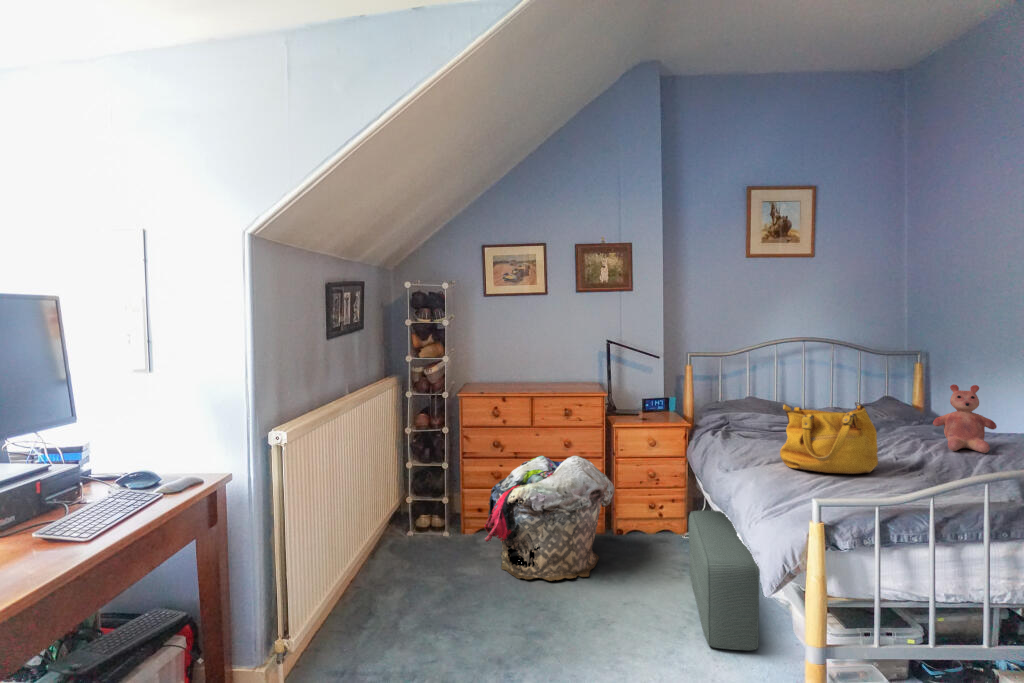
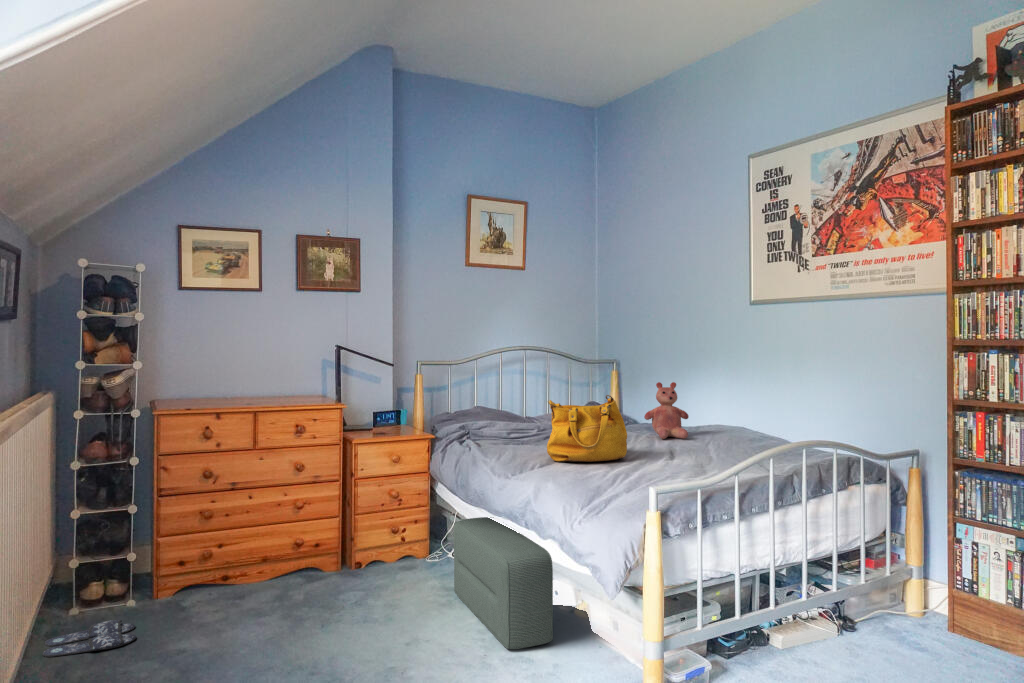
laundry basket: present [485,456,615,581] -> none [212,476,363,633]
slippers: none [379,545,439,567] -> present [42,620,136,657]

